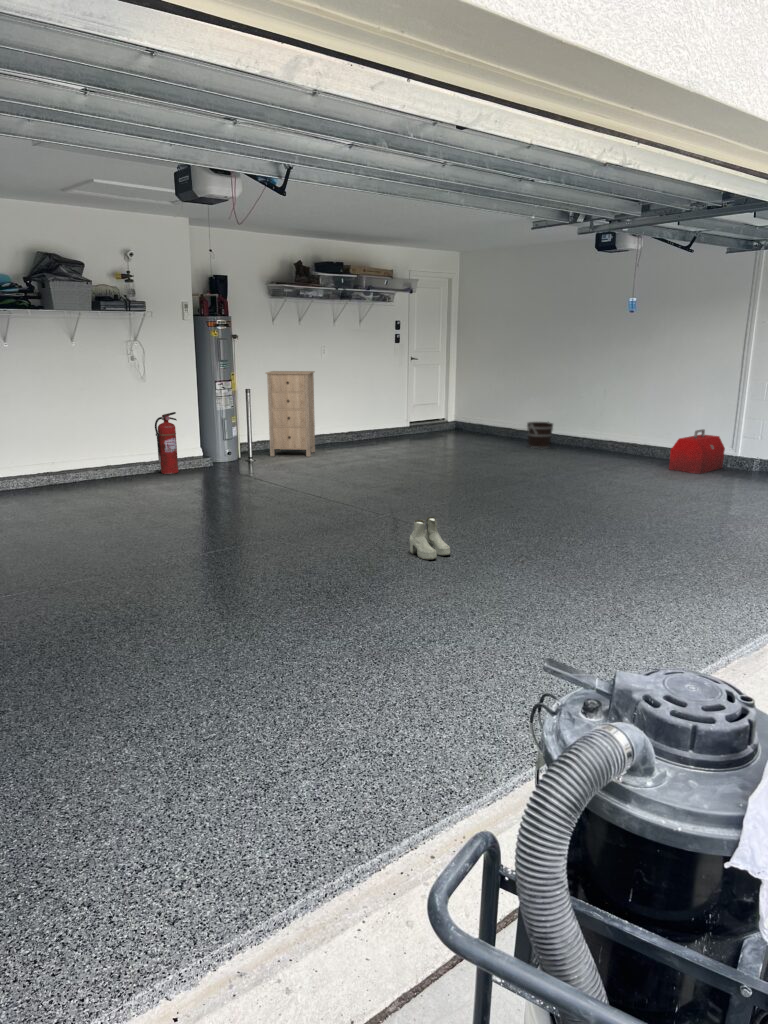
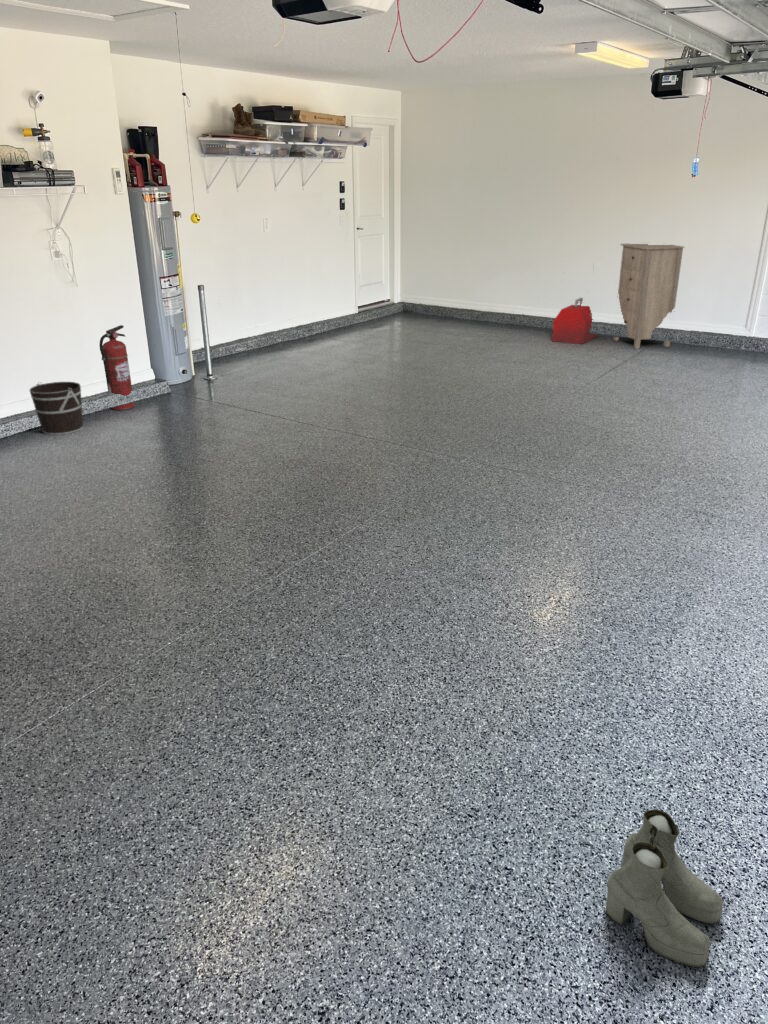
storage cabinet: present [266,371,315,457] -> present [613,244,684,349]
bucket: present [527,422,553,448] -> present [30,382,83,435]
toolbox: present [669,429,725,474] -> present [552,298,598,344]
boots: present [410,517,450,560] -> present [606,810,723,967]

